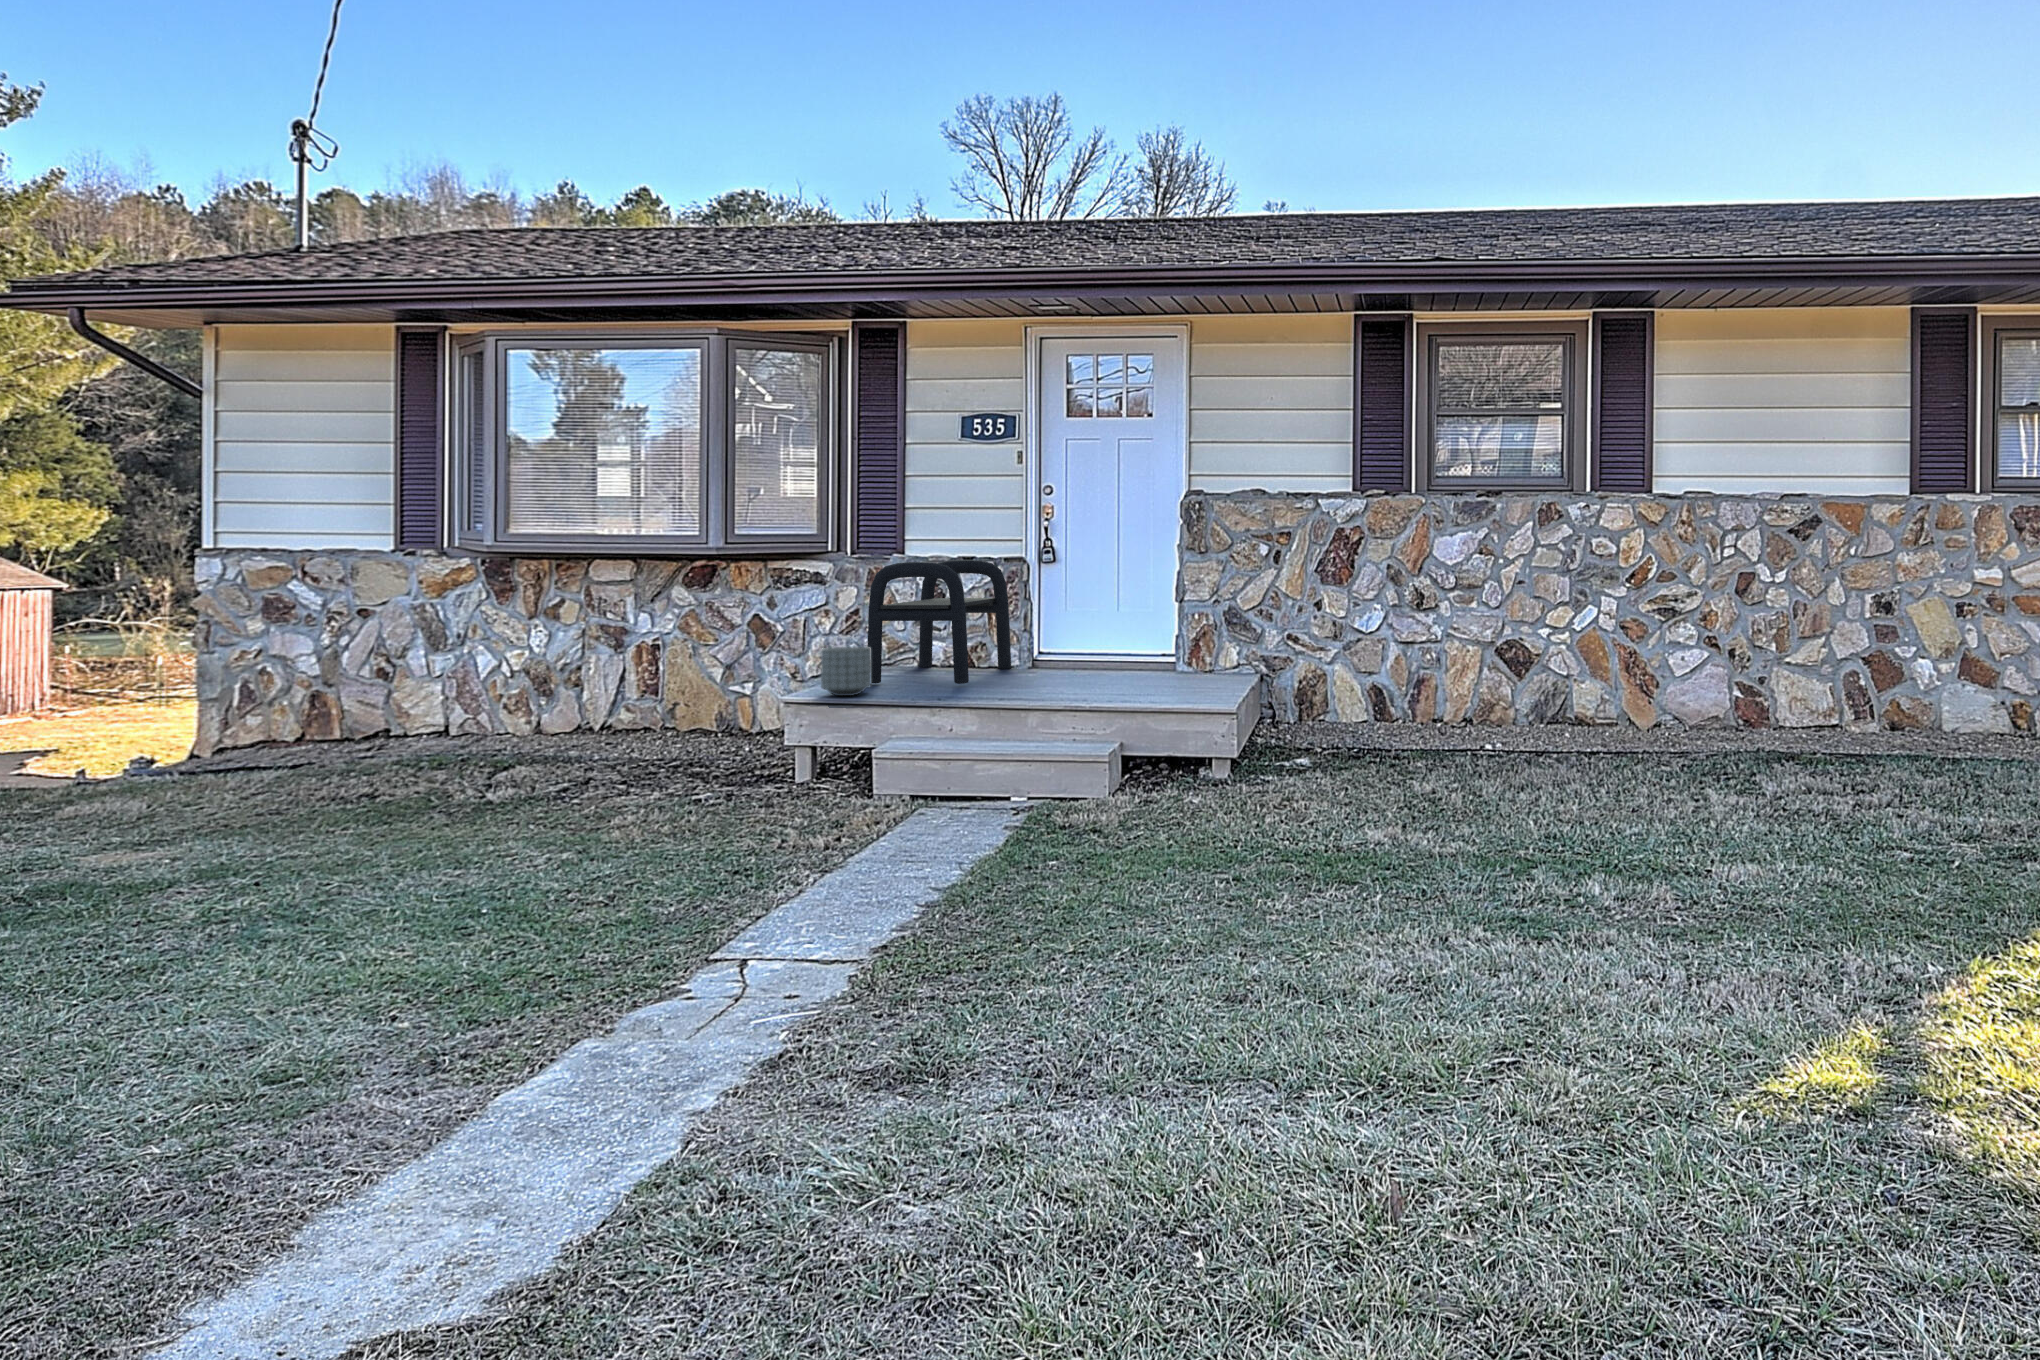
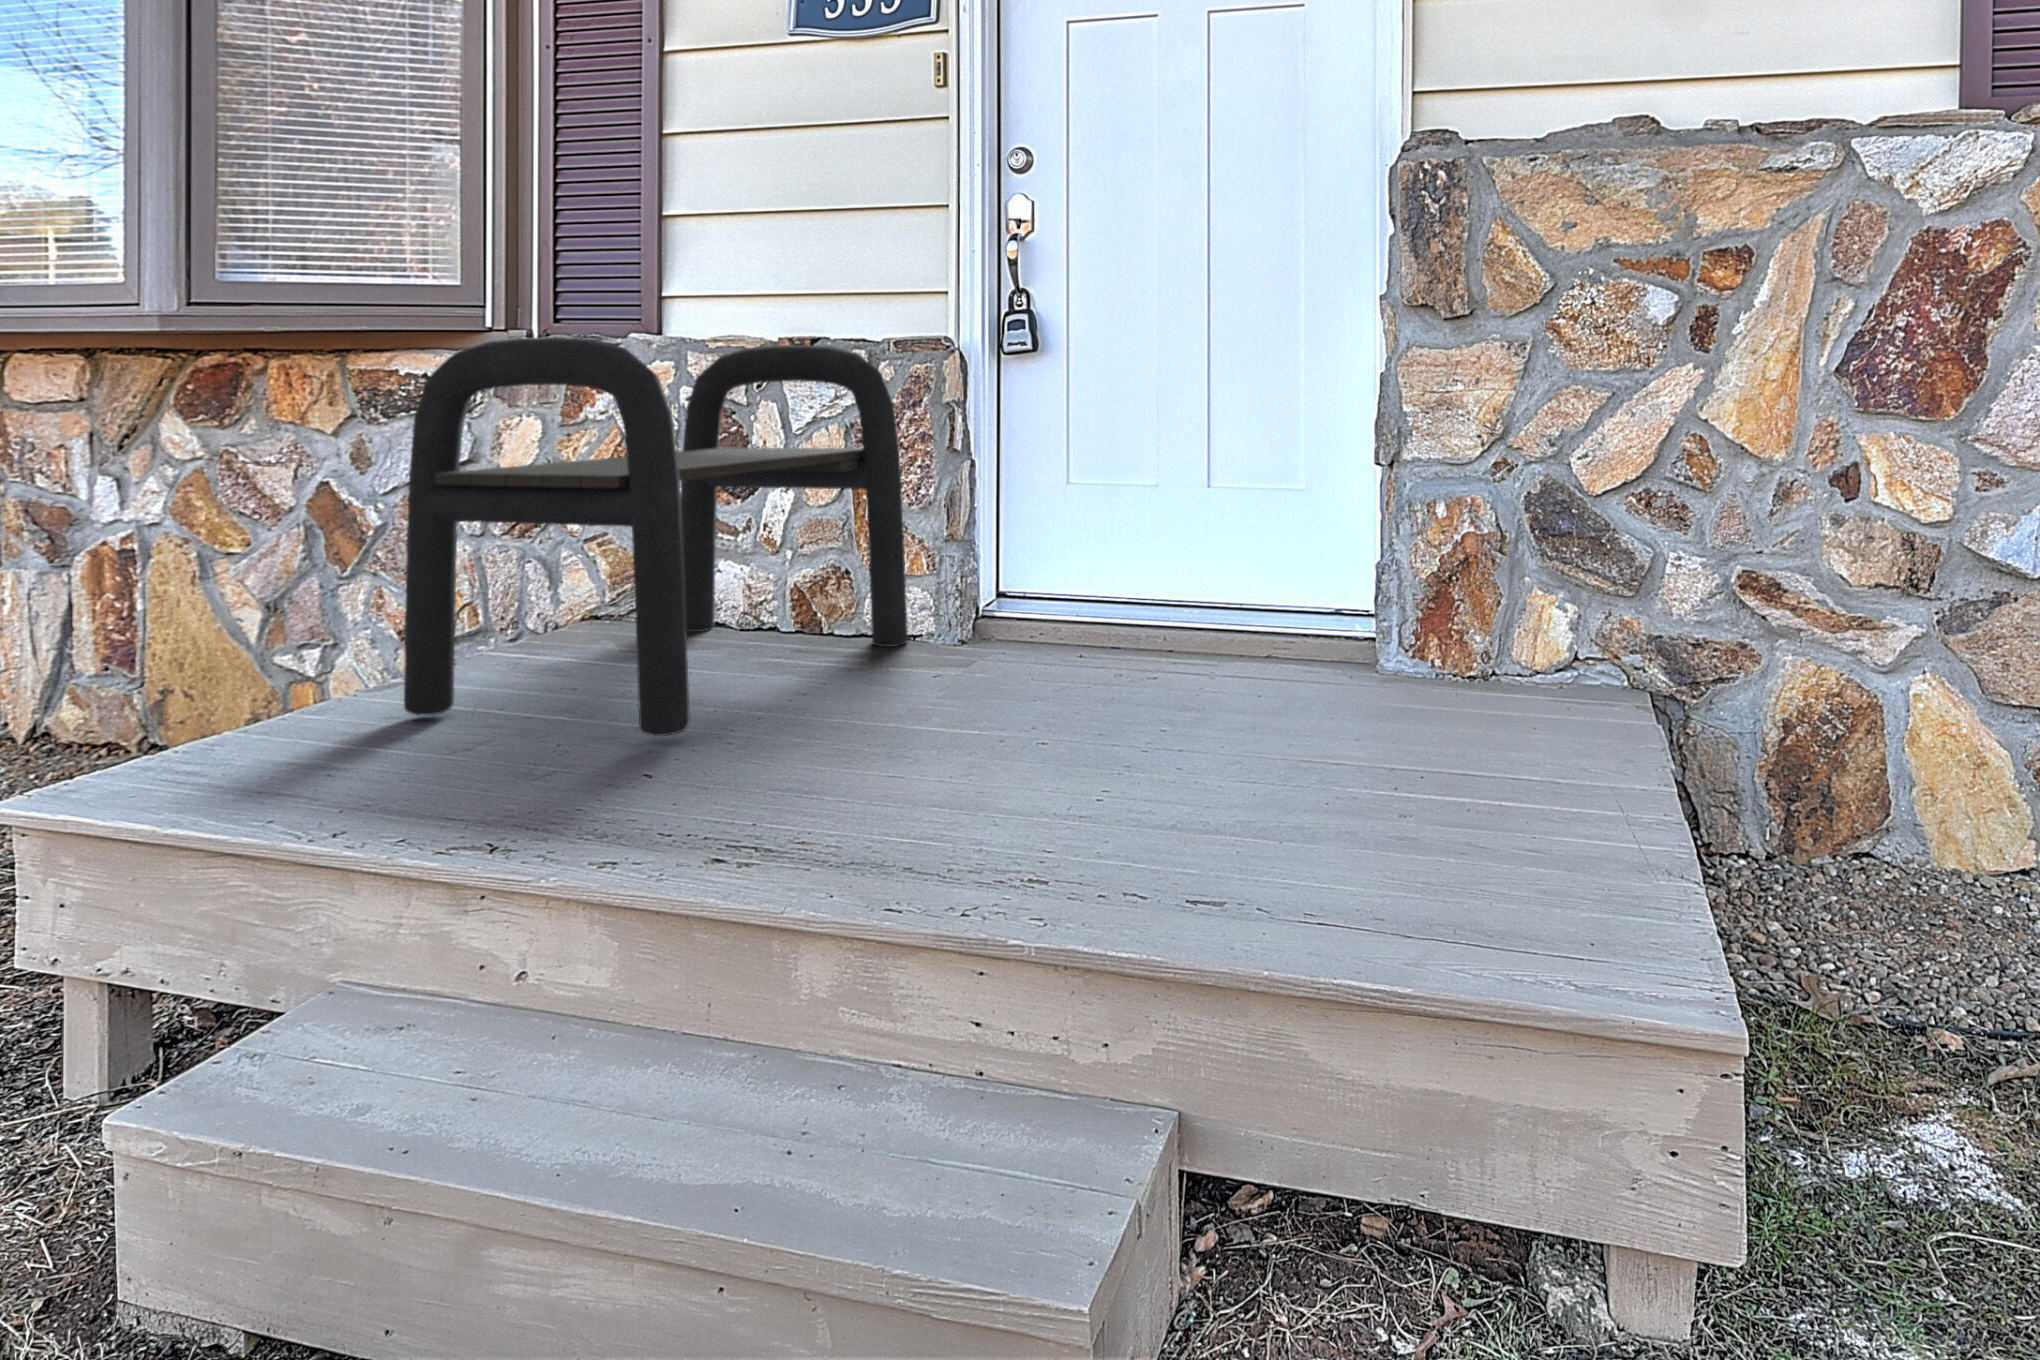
planter: present [821,647,871,696] -> none [137,611,328,793]

